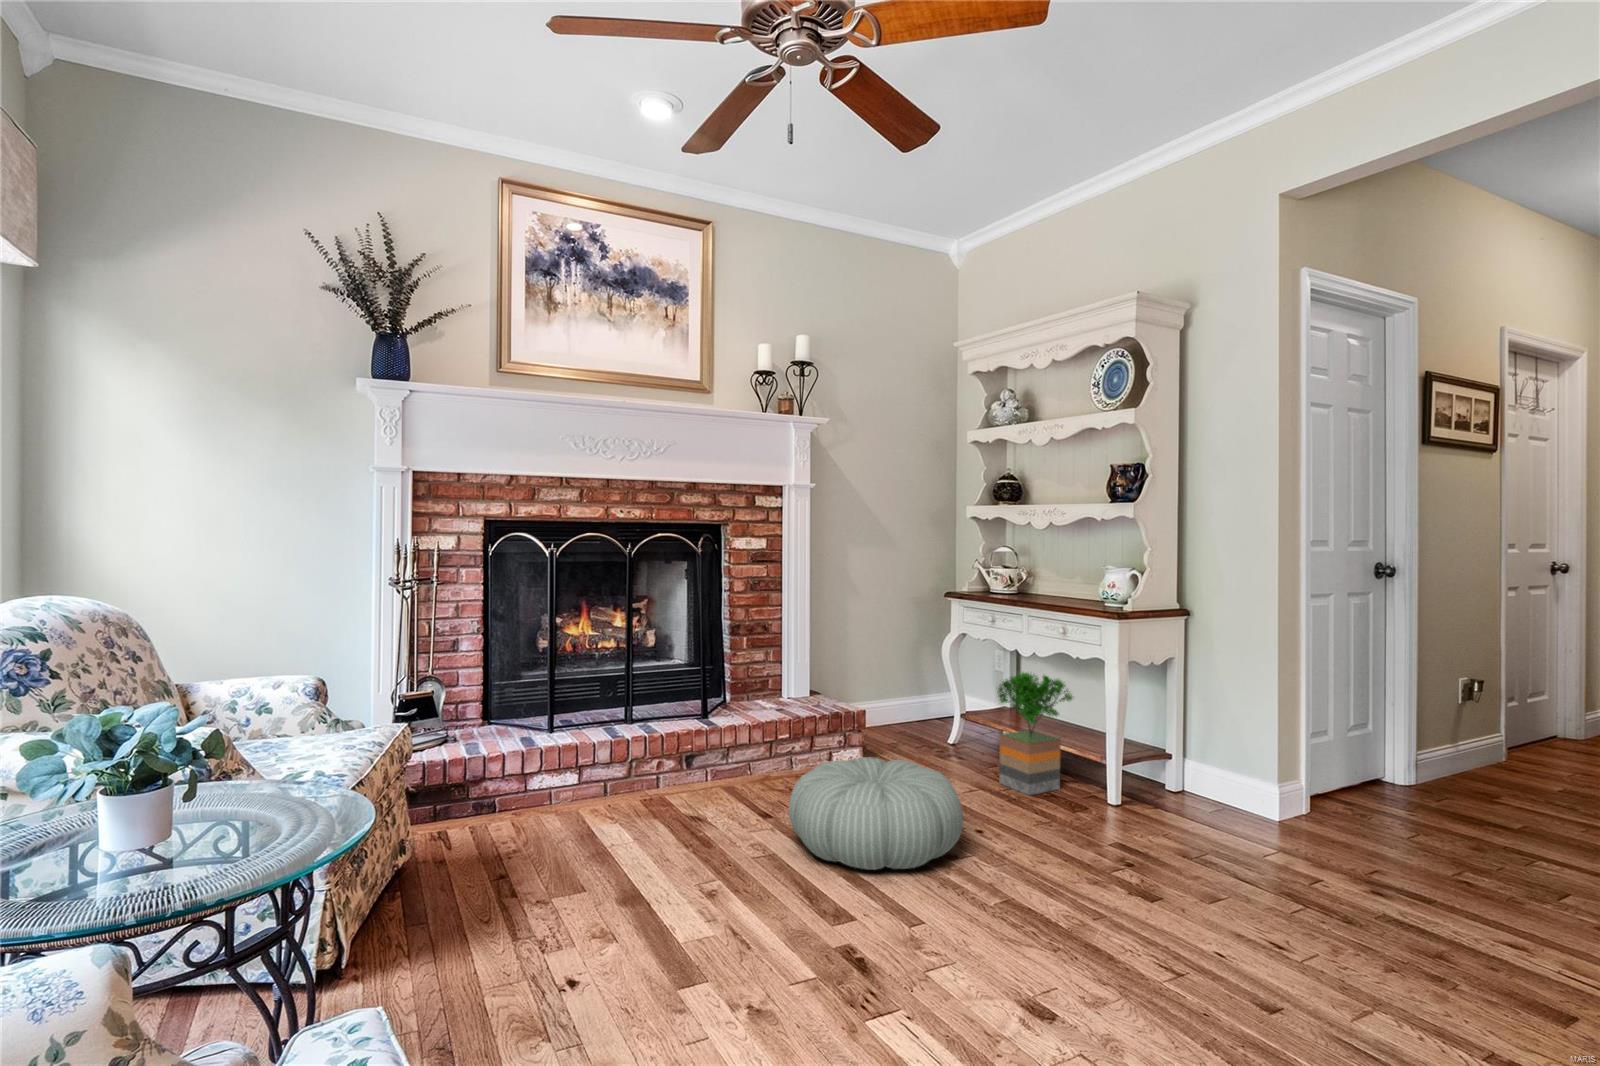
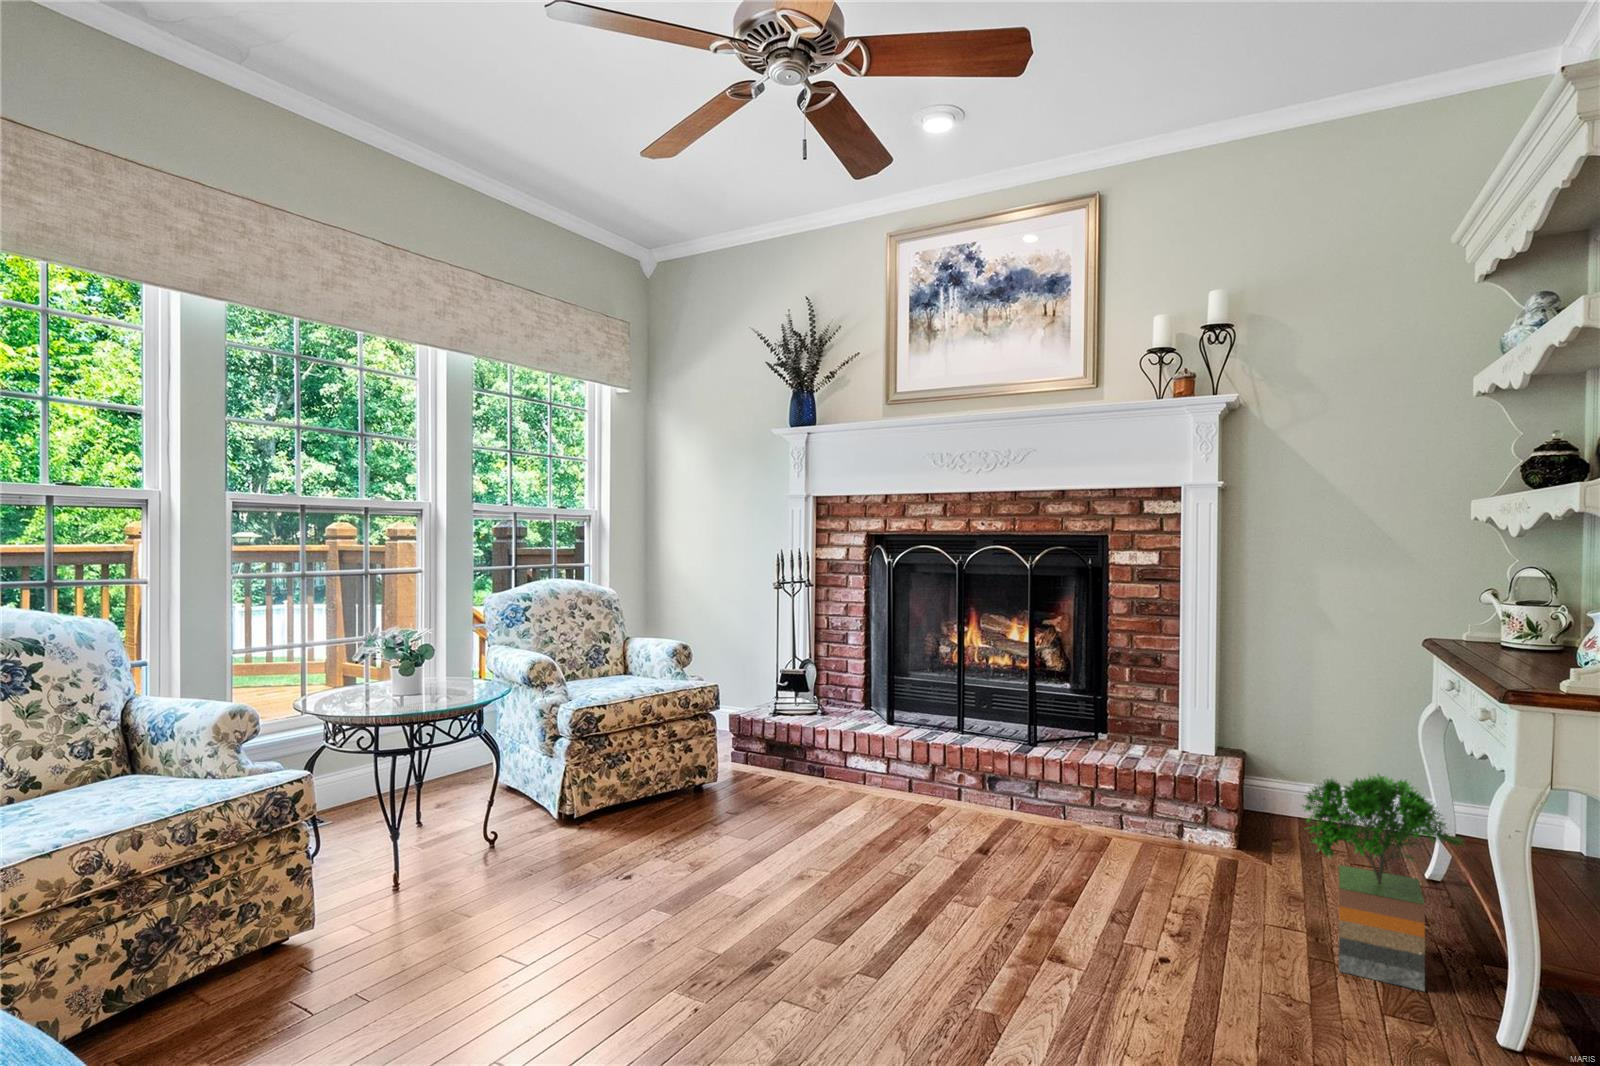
pouf: present [789,757,963,870] -> none [881,807,1085,949]

